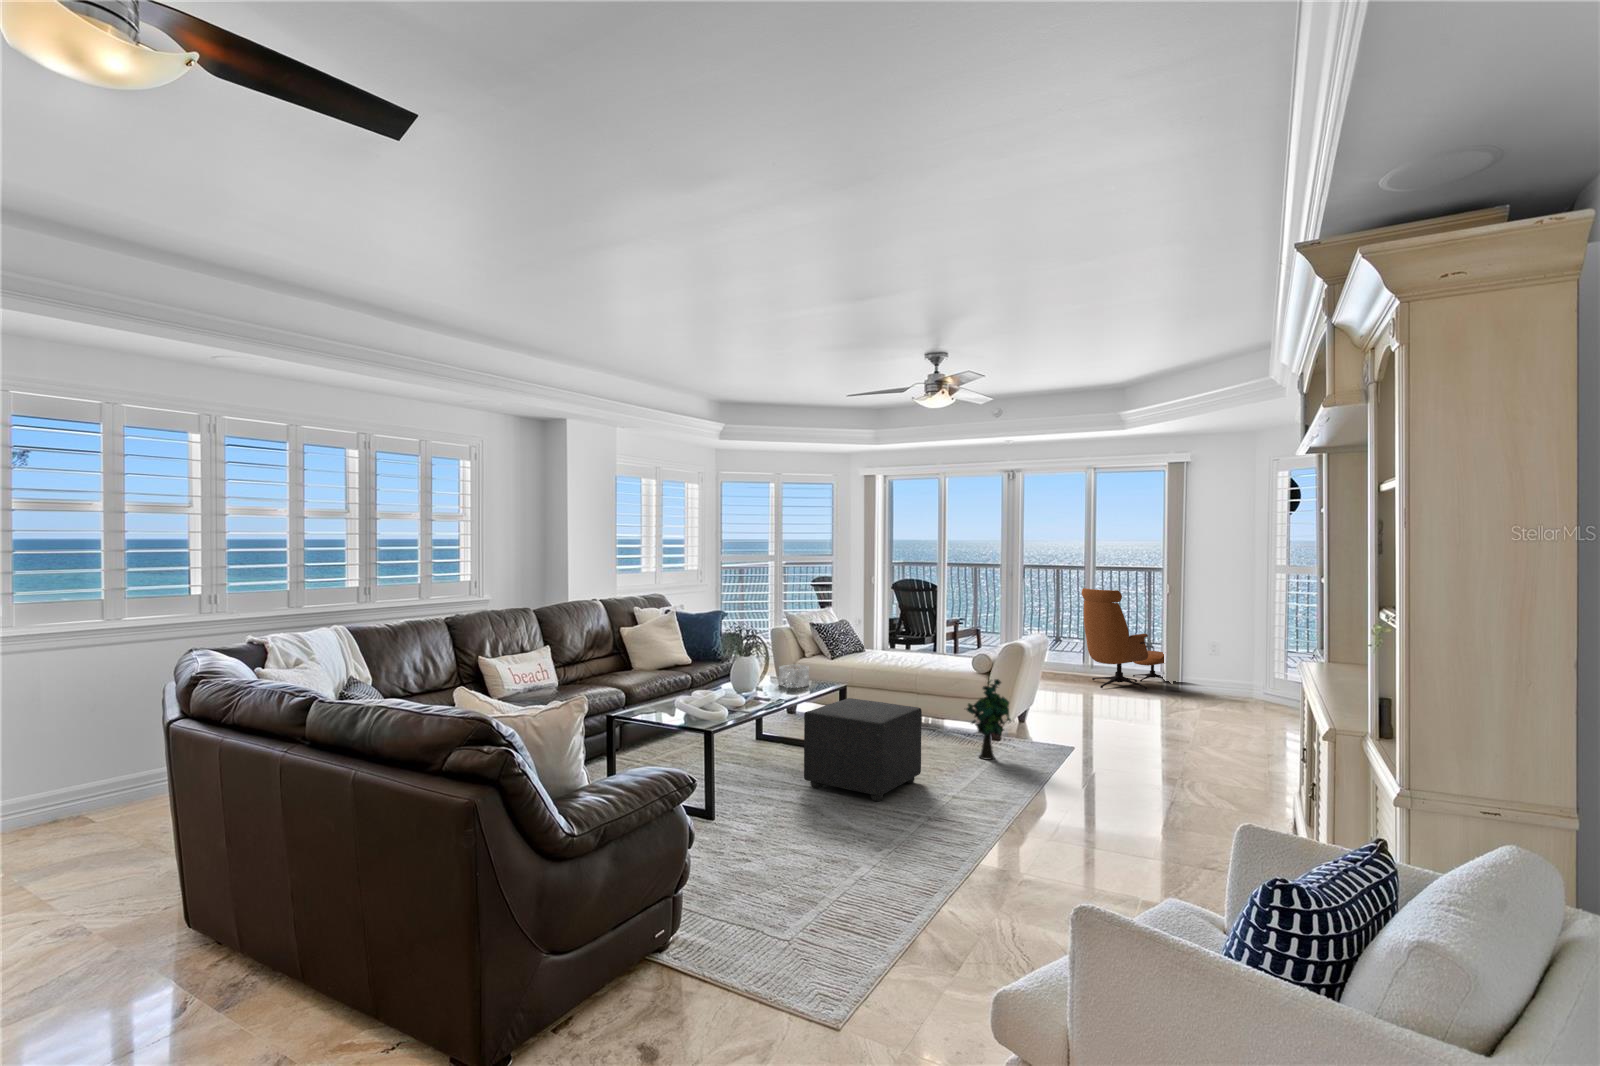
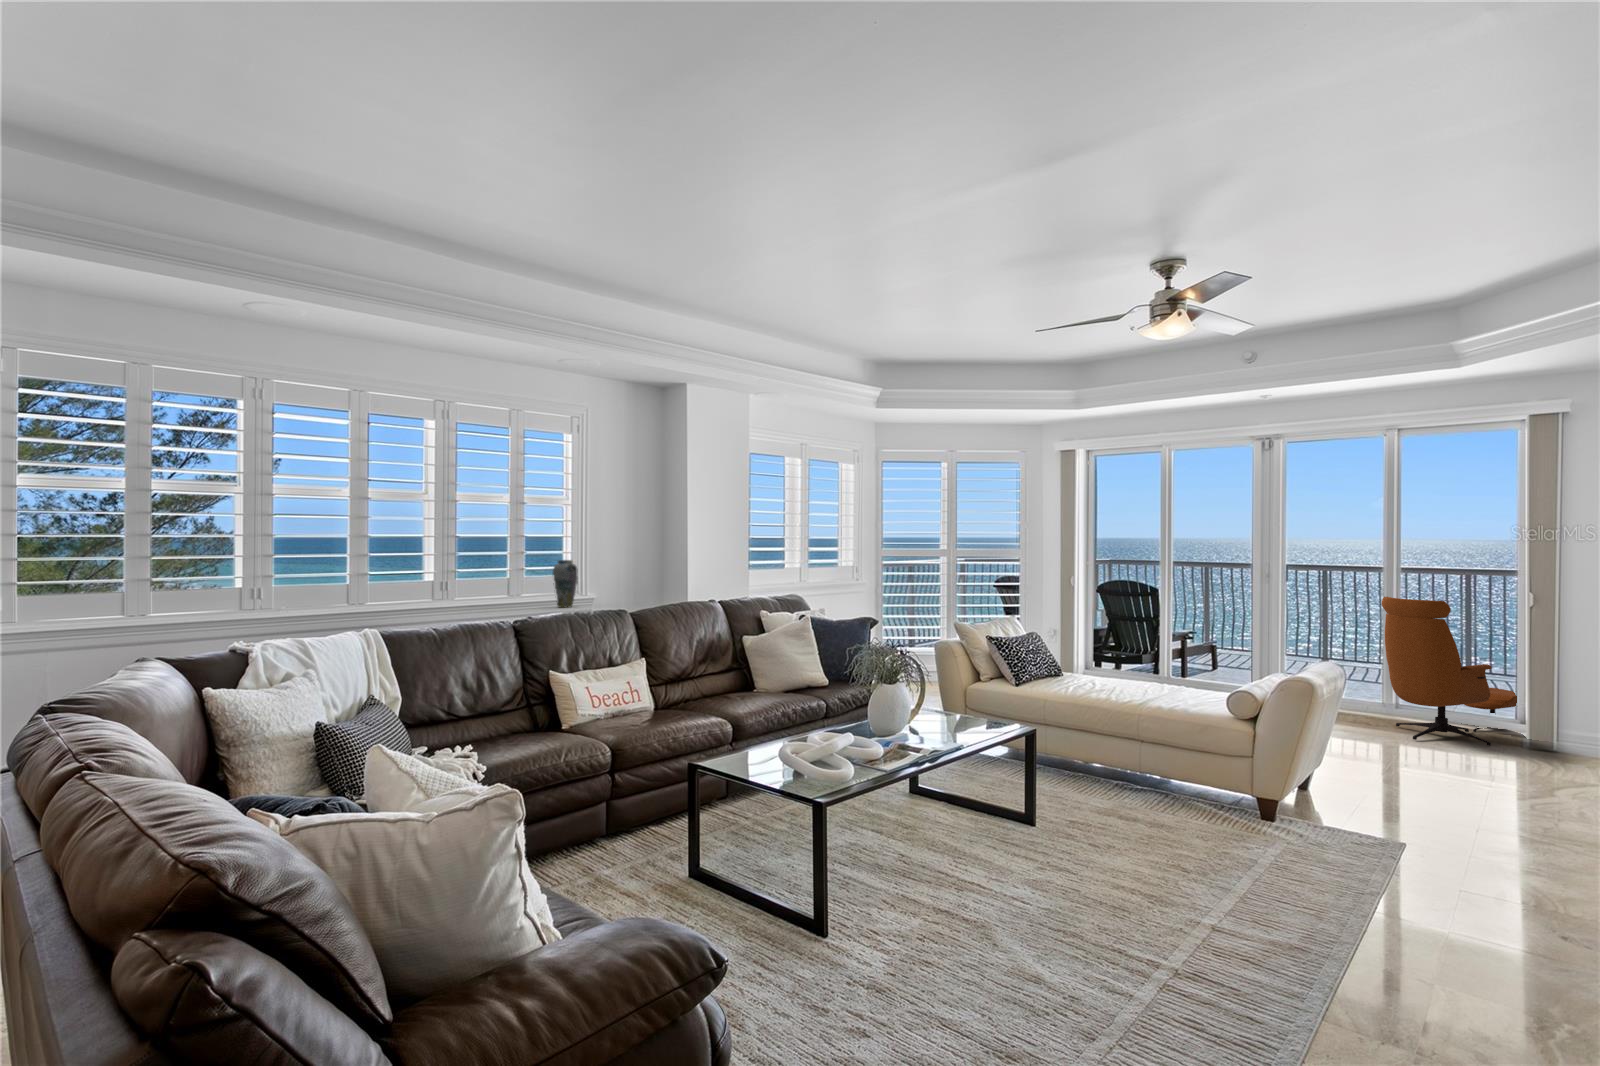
vase: none [456,568,477,608] -> present [553,560,578,608]
decorative bowl: present [779,665,809,687] -> none [939,696,982,730]
decorative plant: present [966,679,1011,760] -> none [1217,734,1298,856]
ottoman: present [804,698,922,801] -> none [969,753,1153,923]

